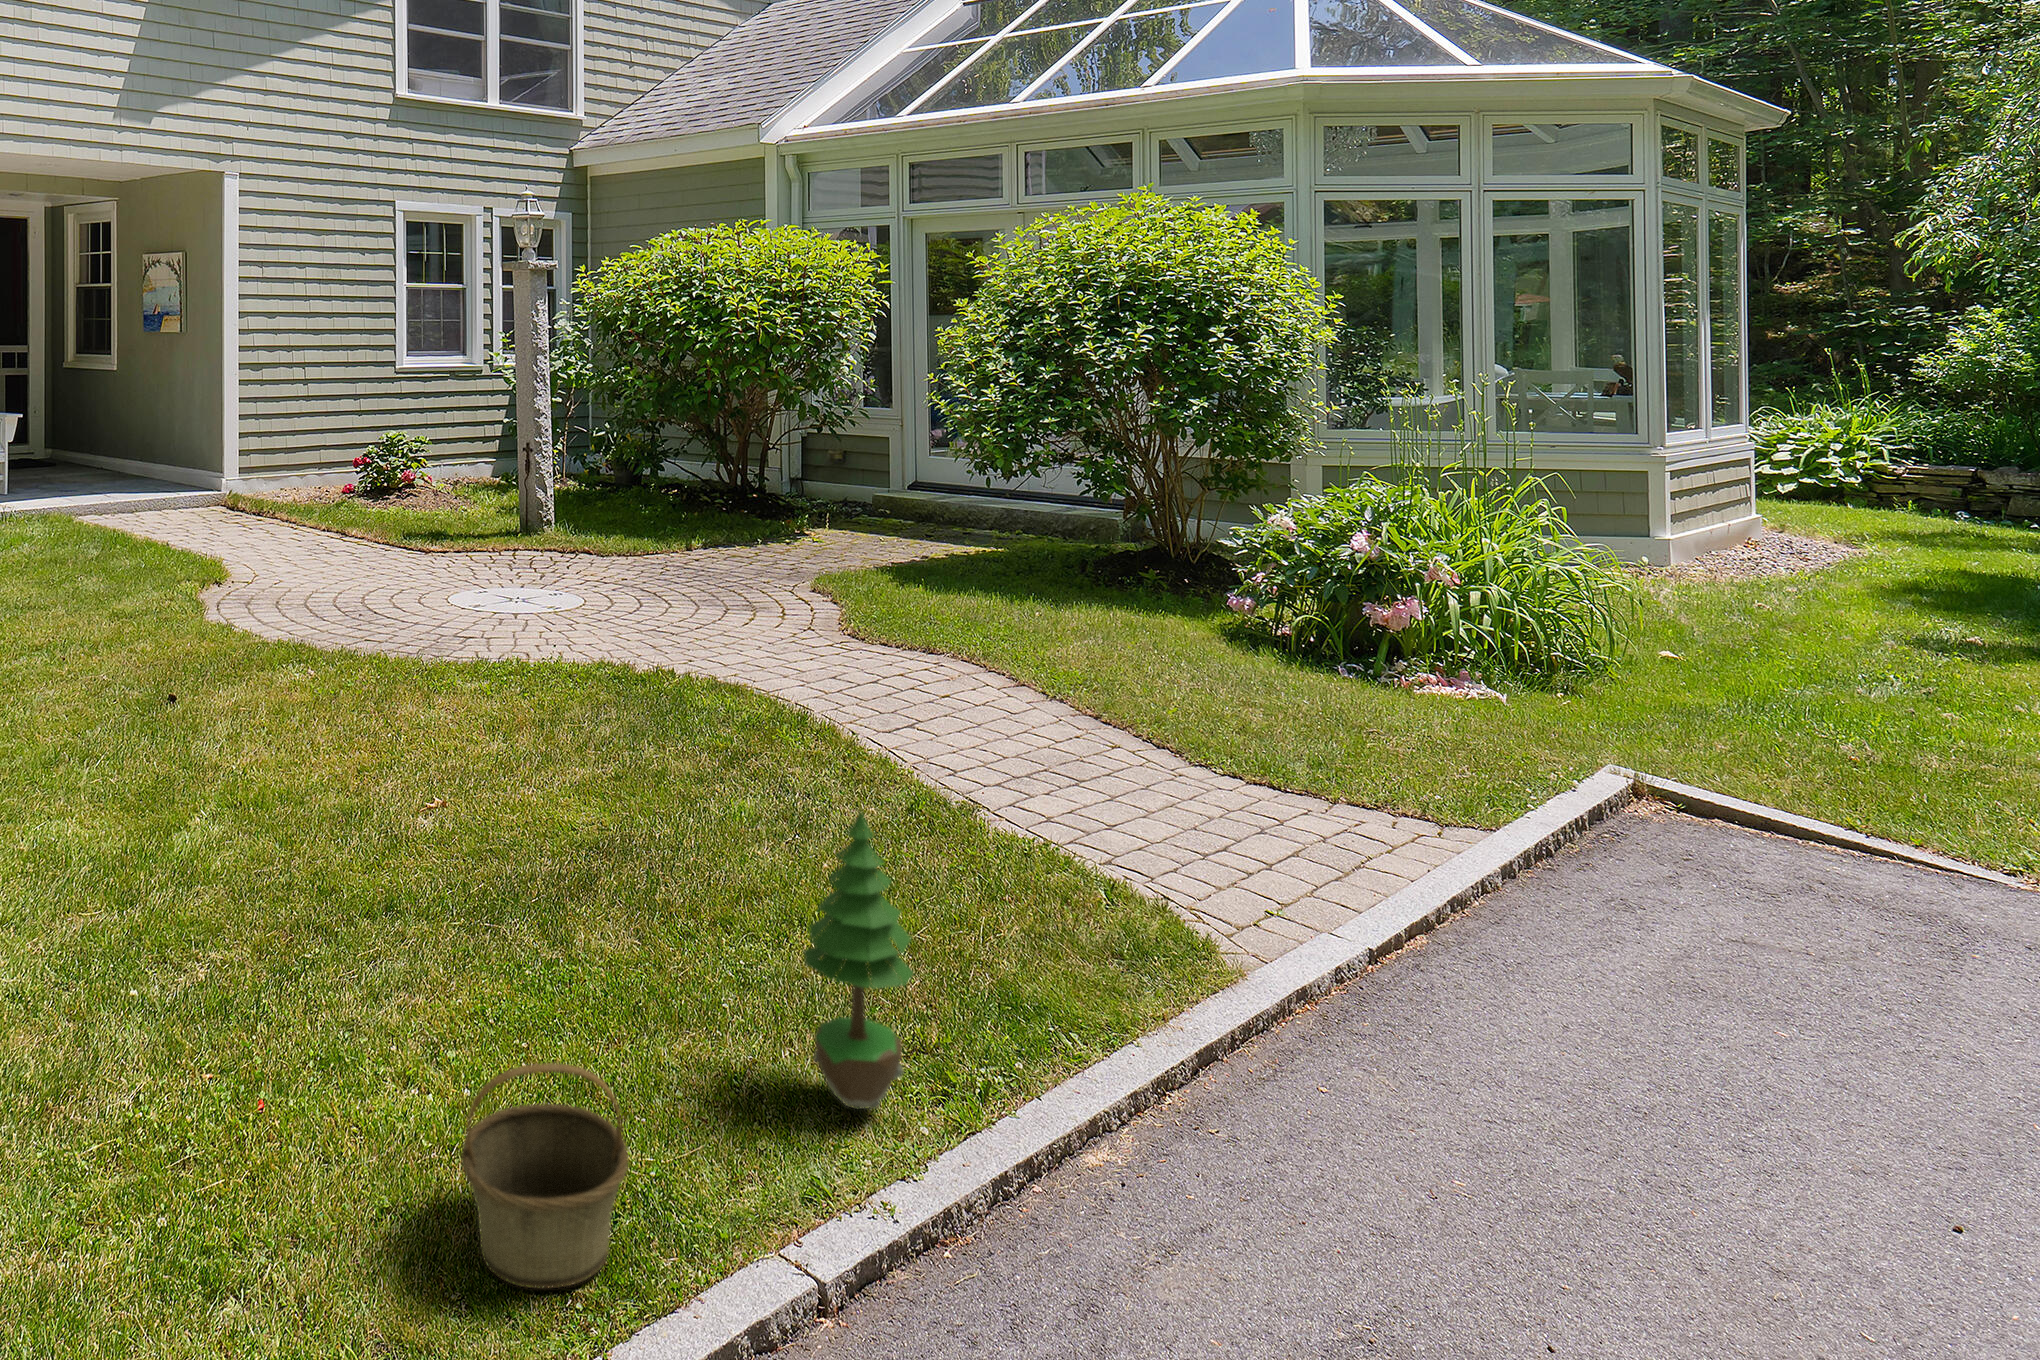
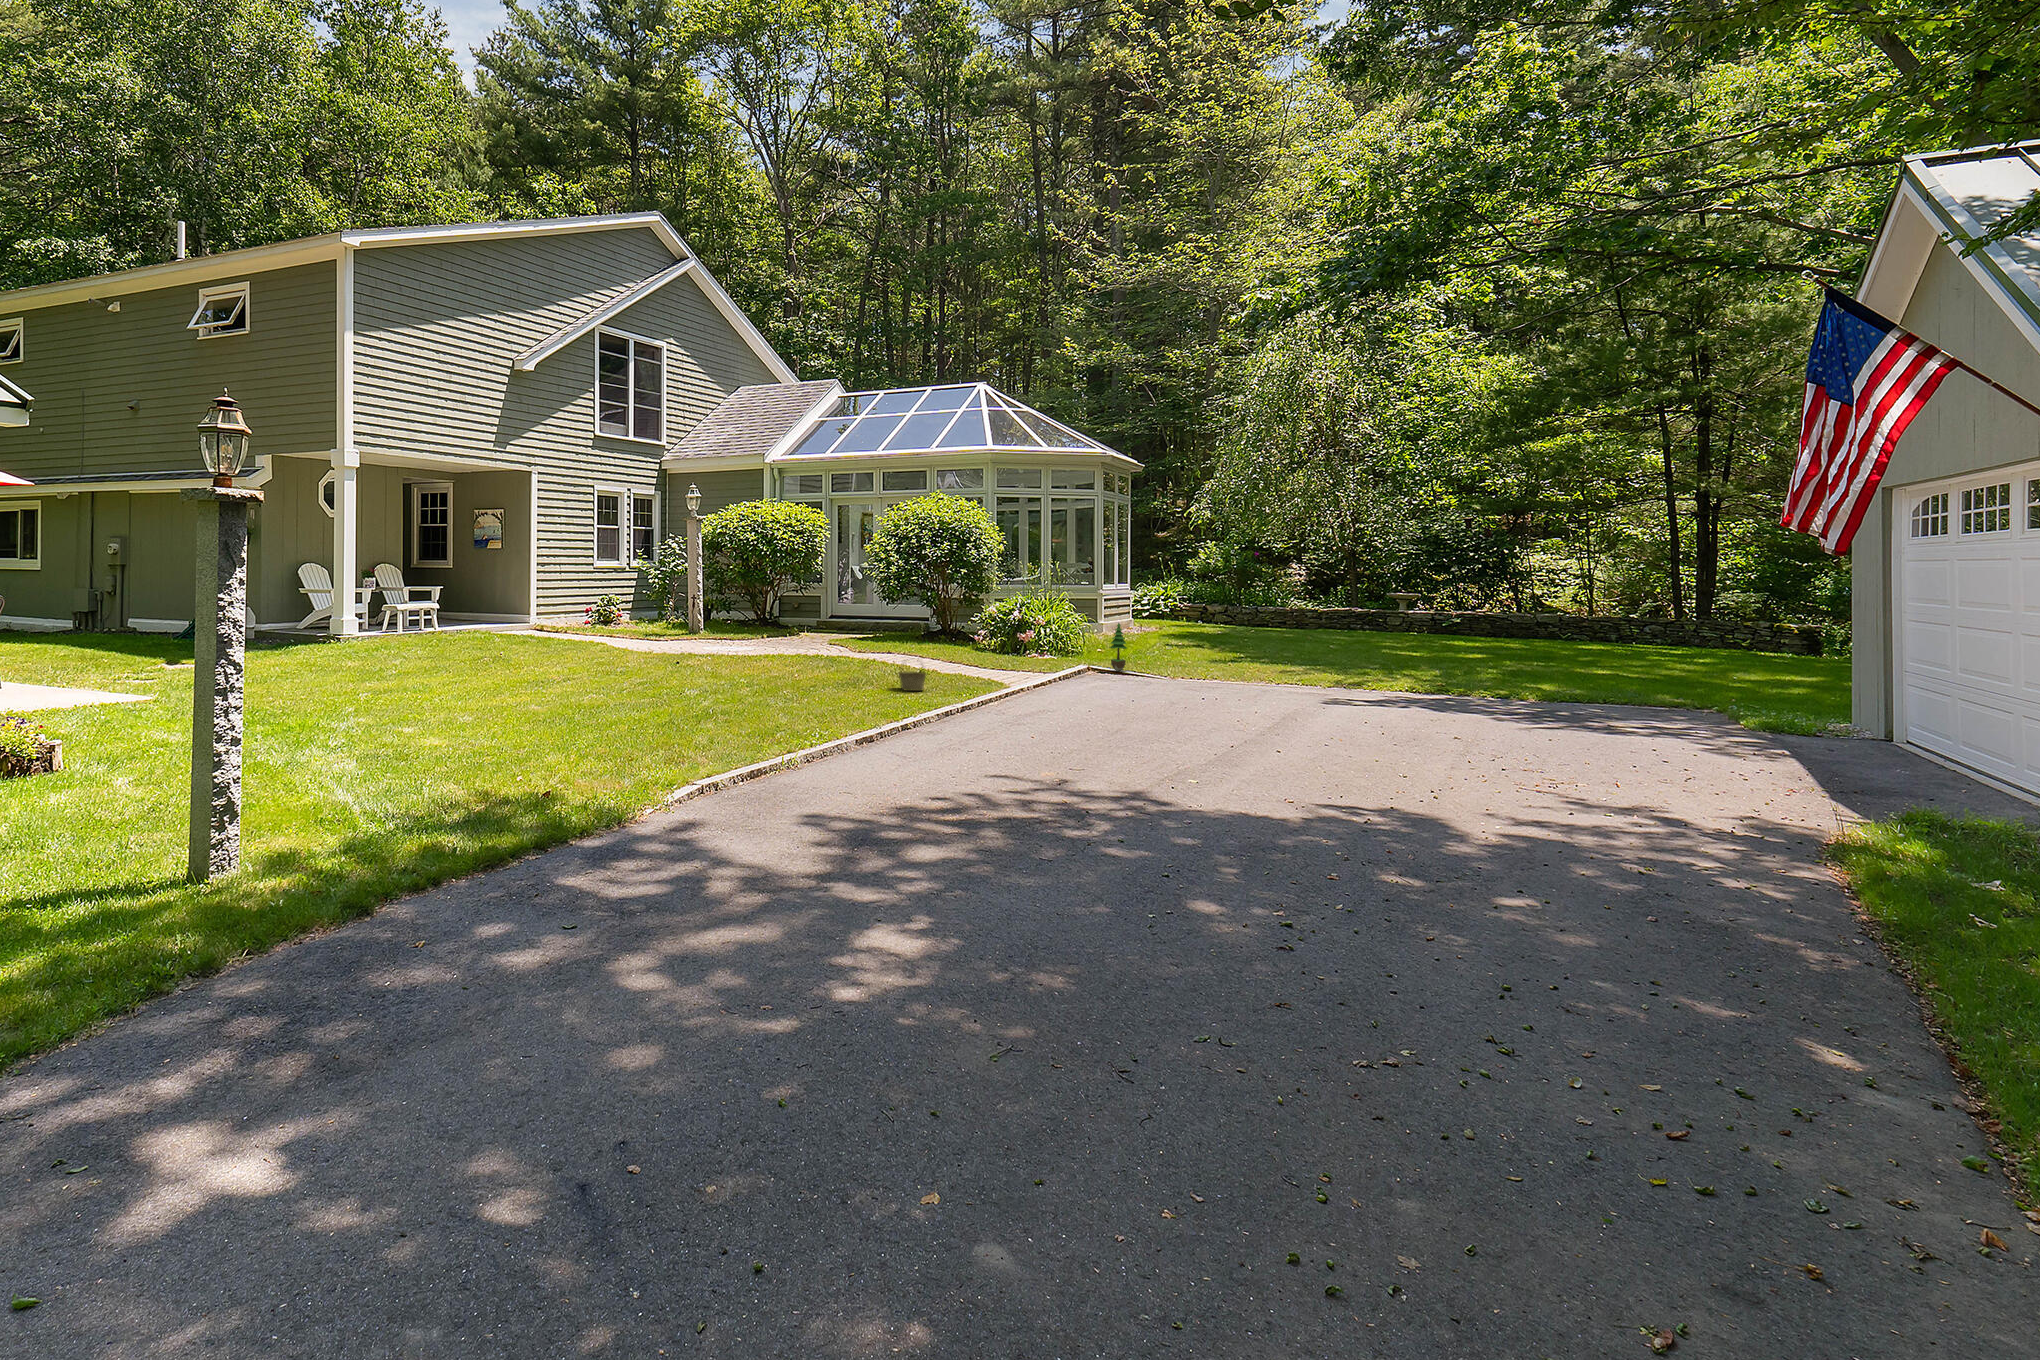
potted tree: present [804,810,914,1109] -> present [1110,623,1127,672]

